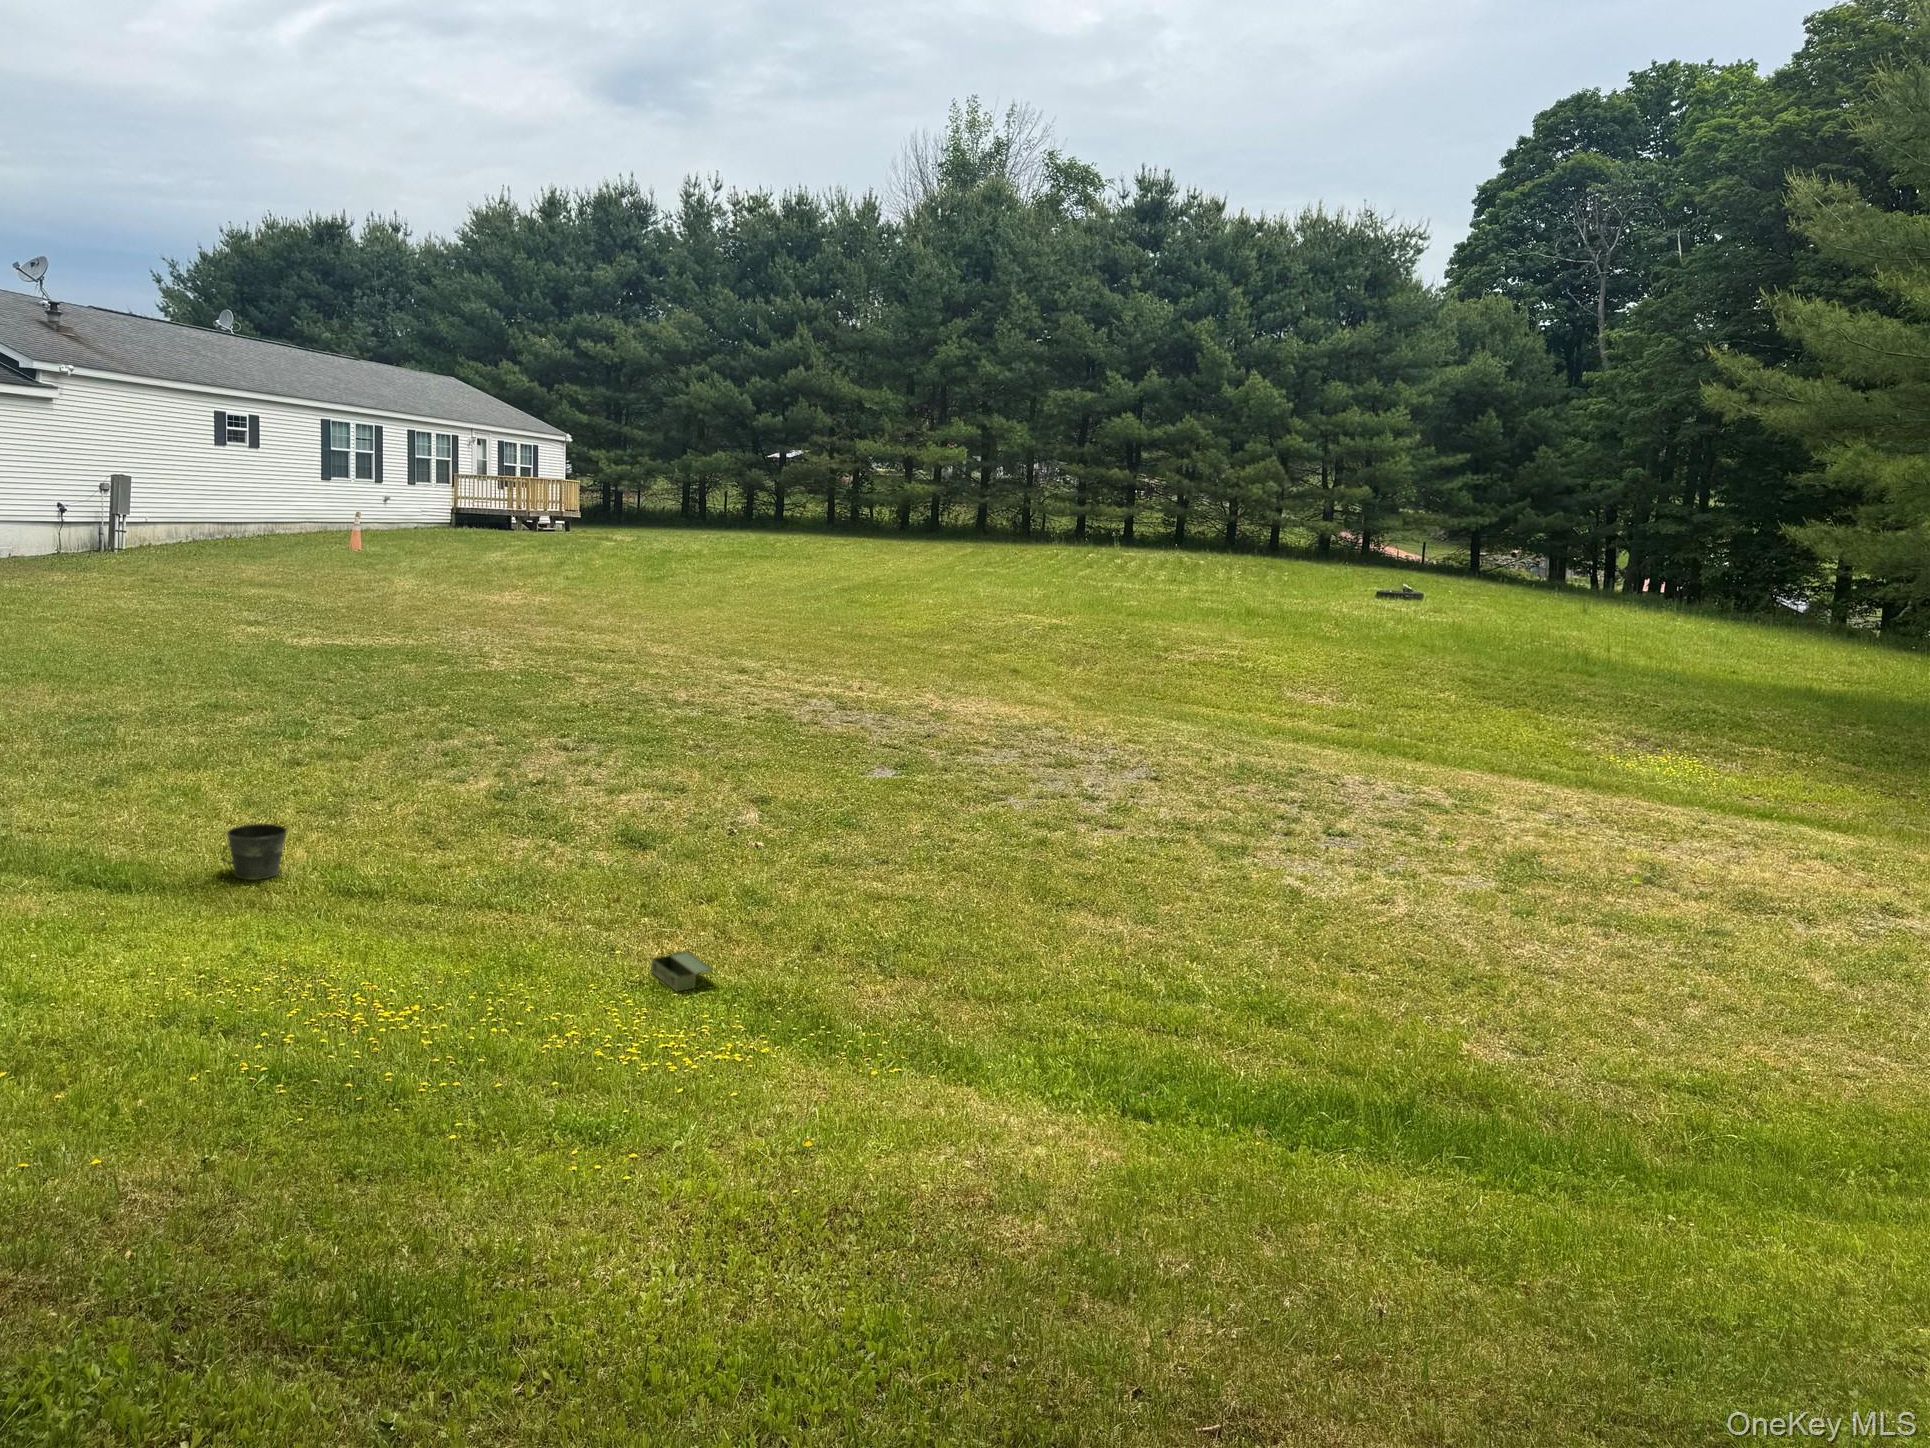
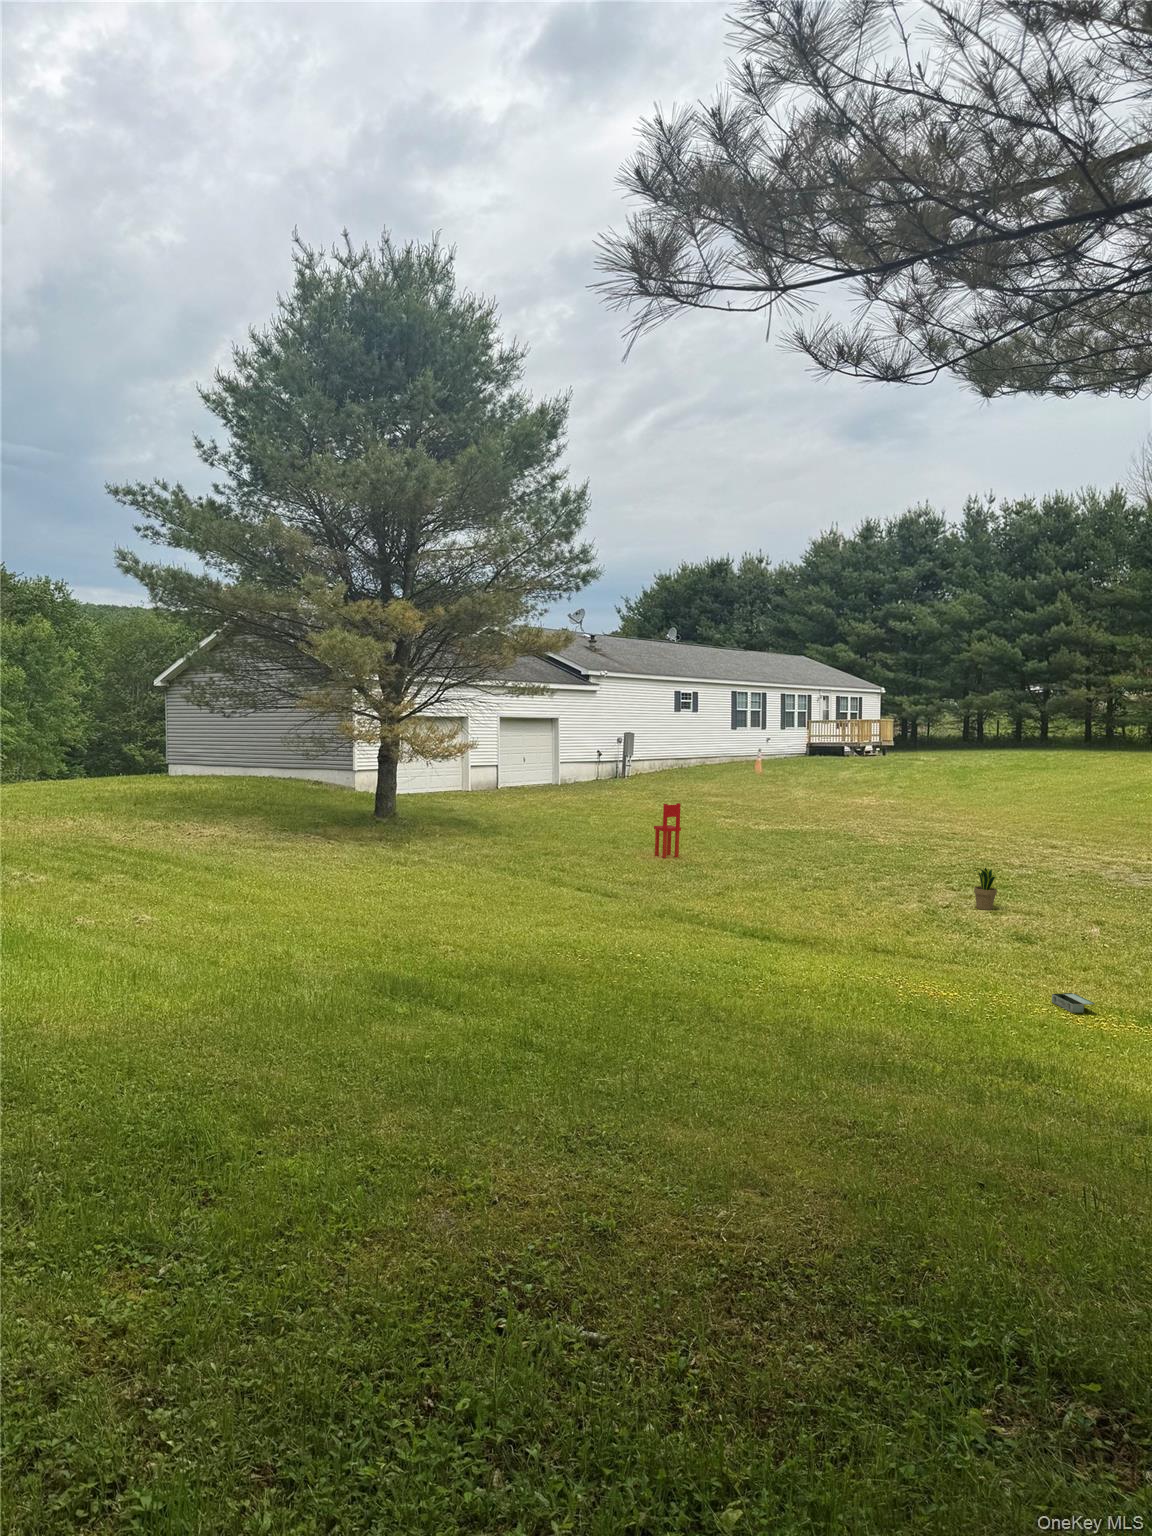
chair: none [23,612,85,720] -> present [654,803,681,858]
potted plant: none [592,720,634,788] -> present [974,868,998,910]
bucket: present [221,824,287,880] -> none [791,908,822,936]

